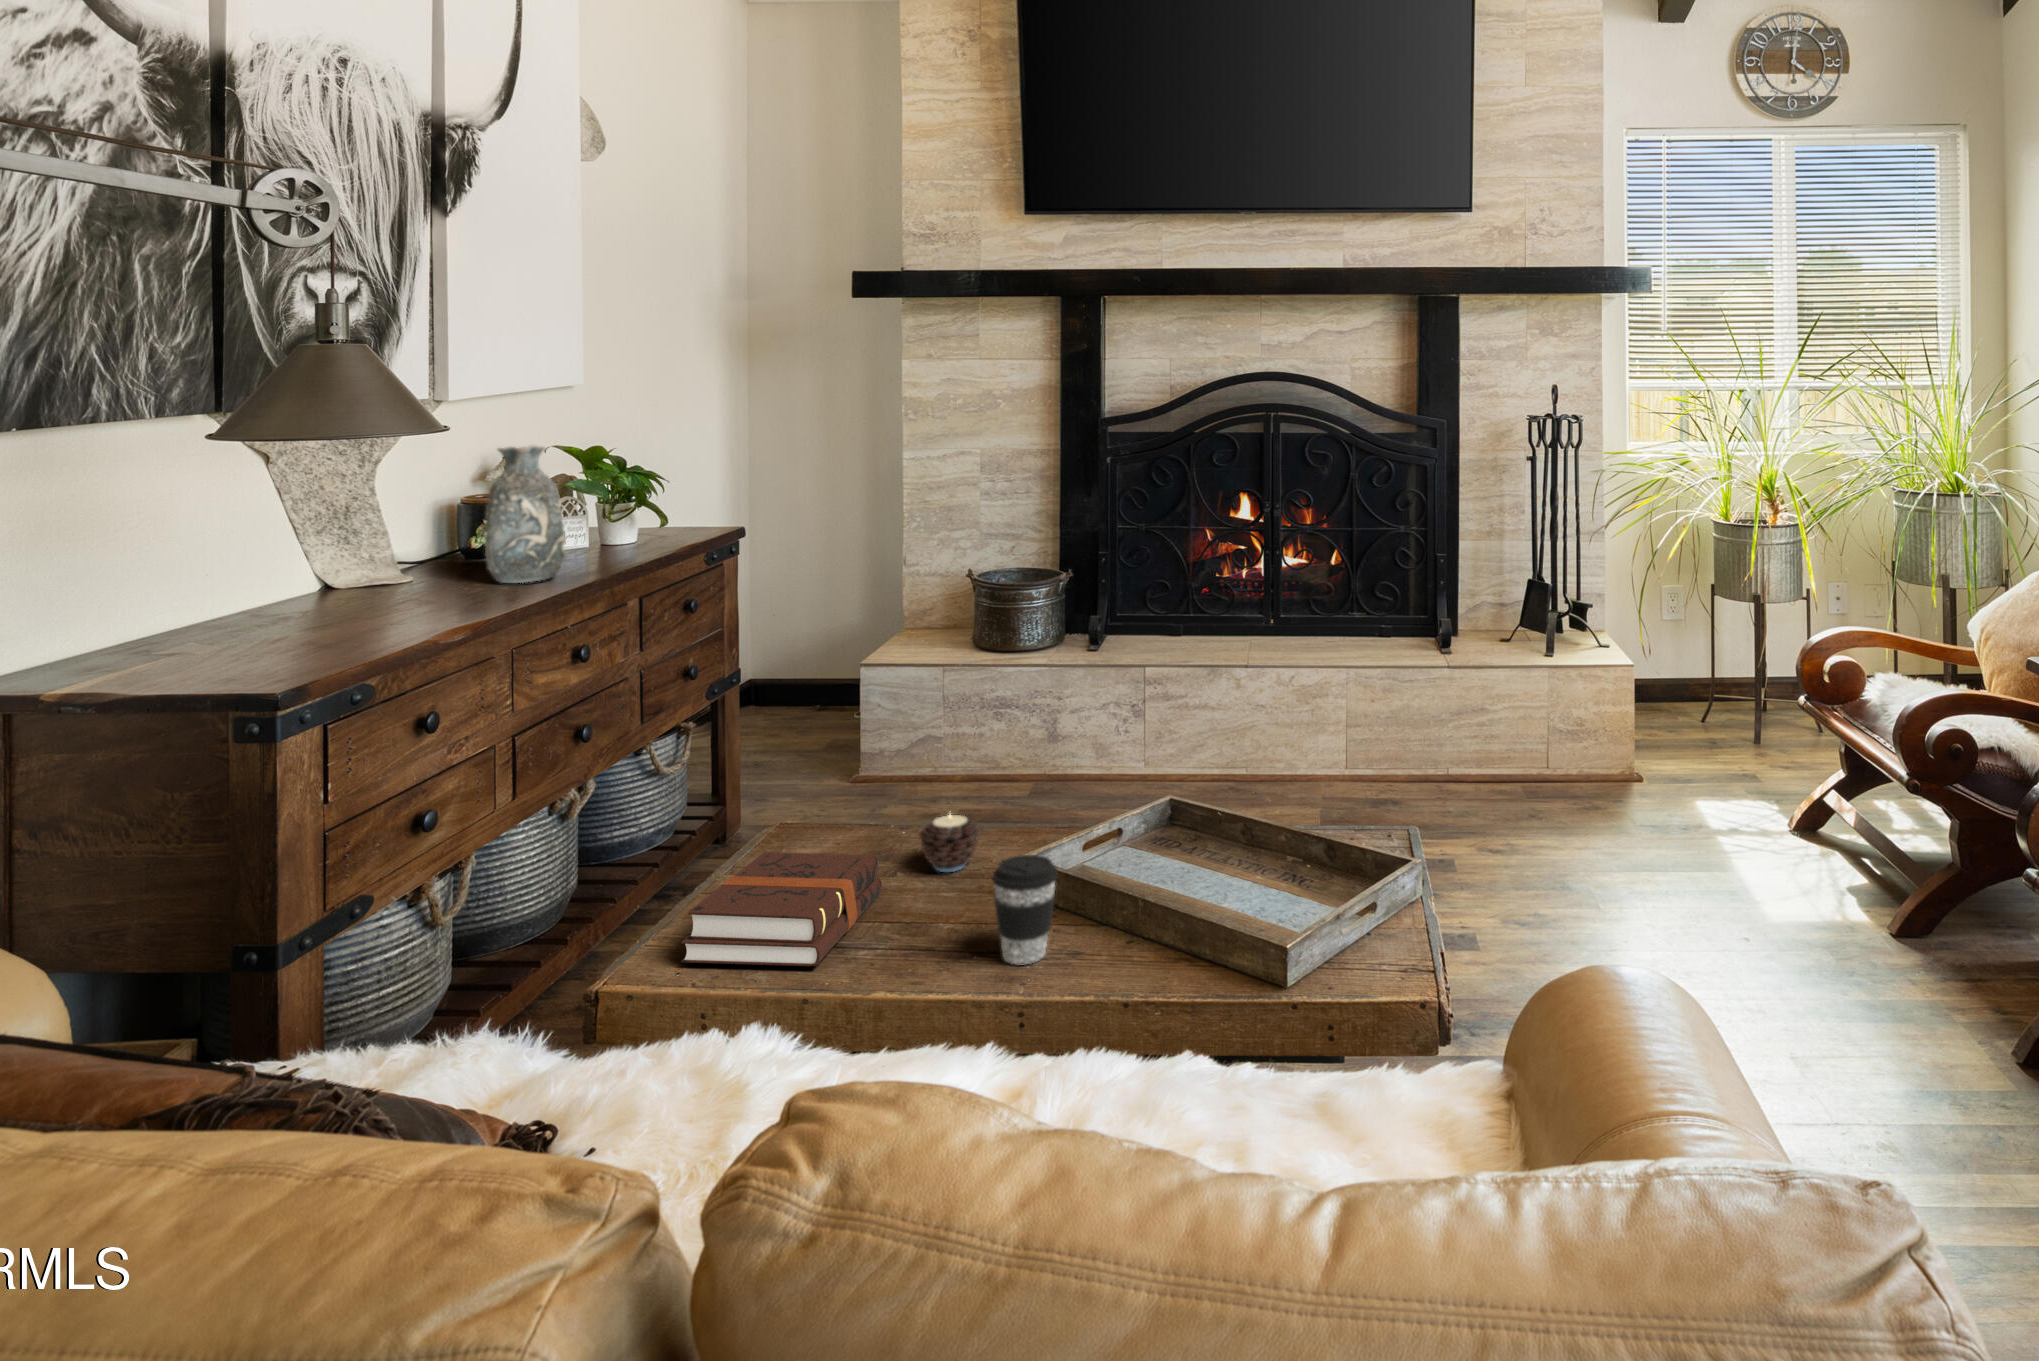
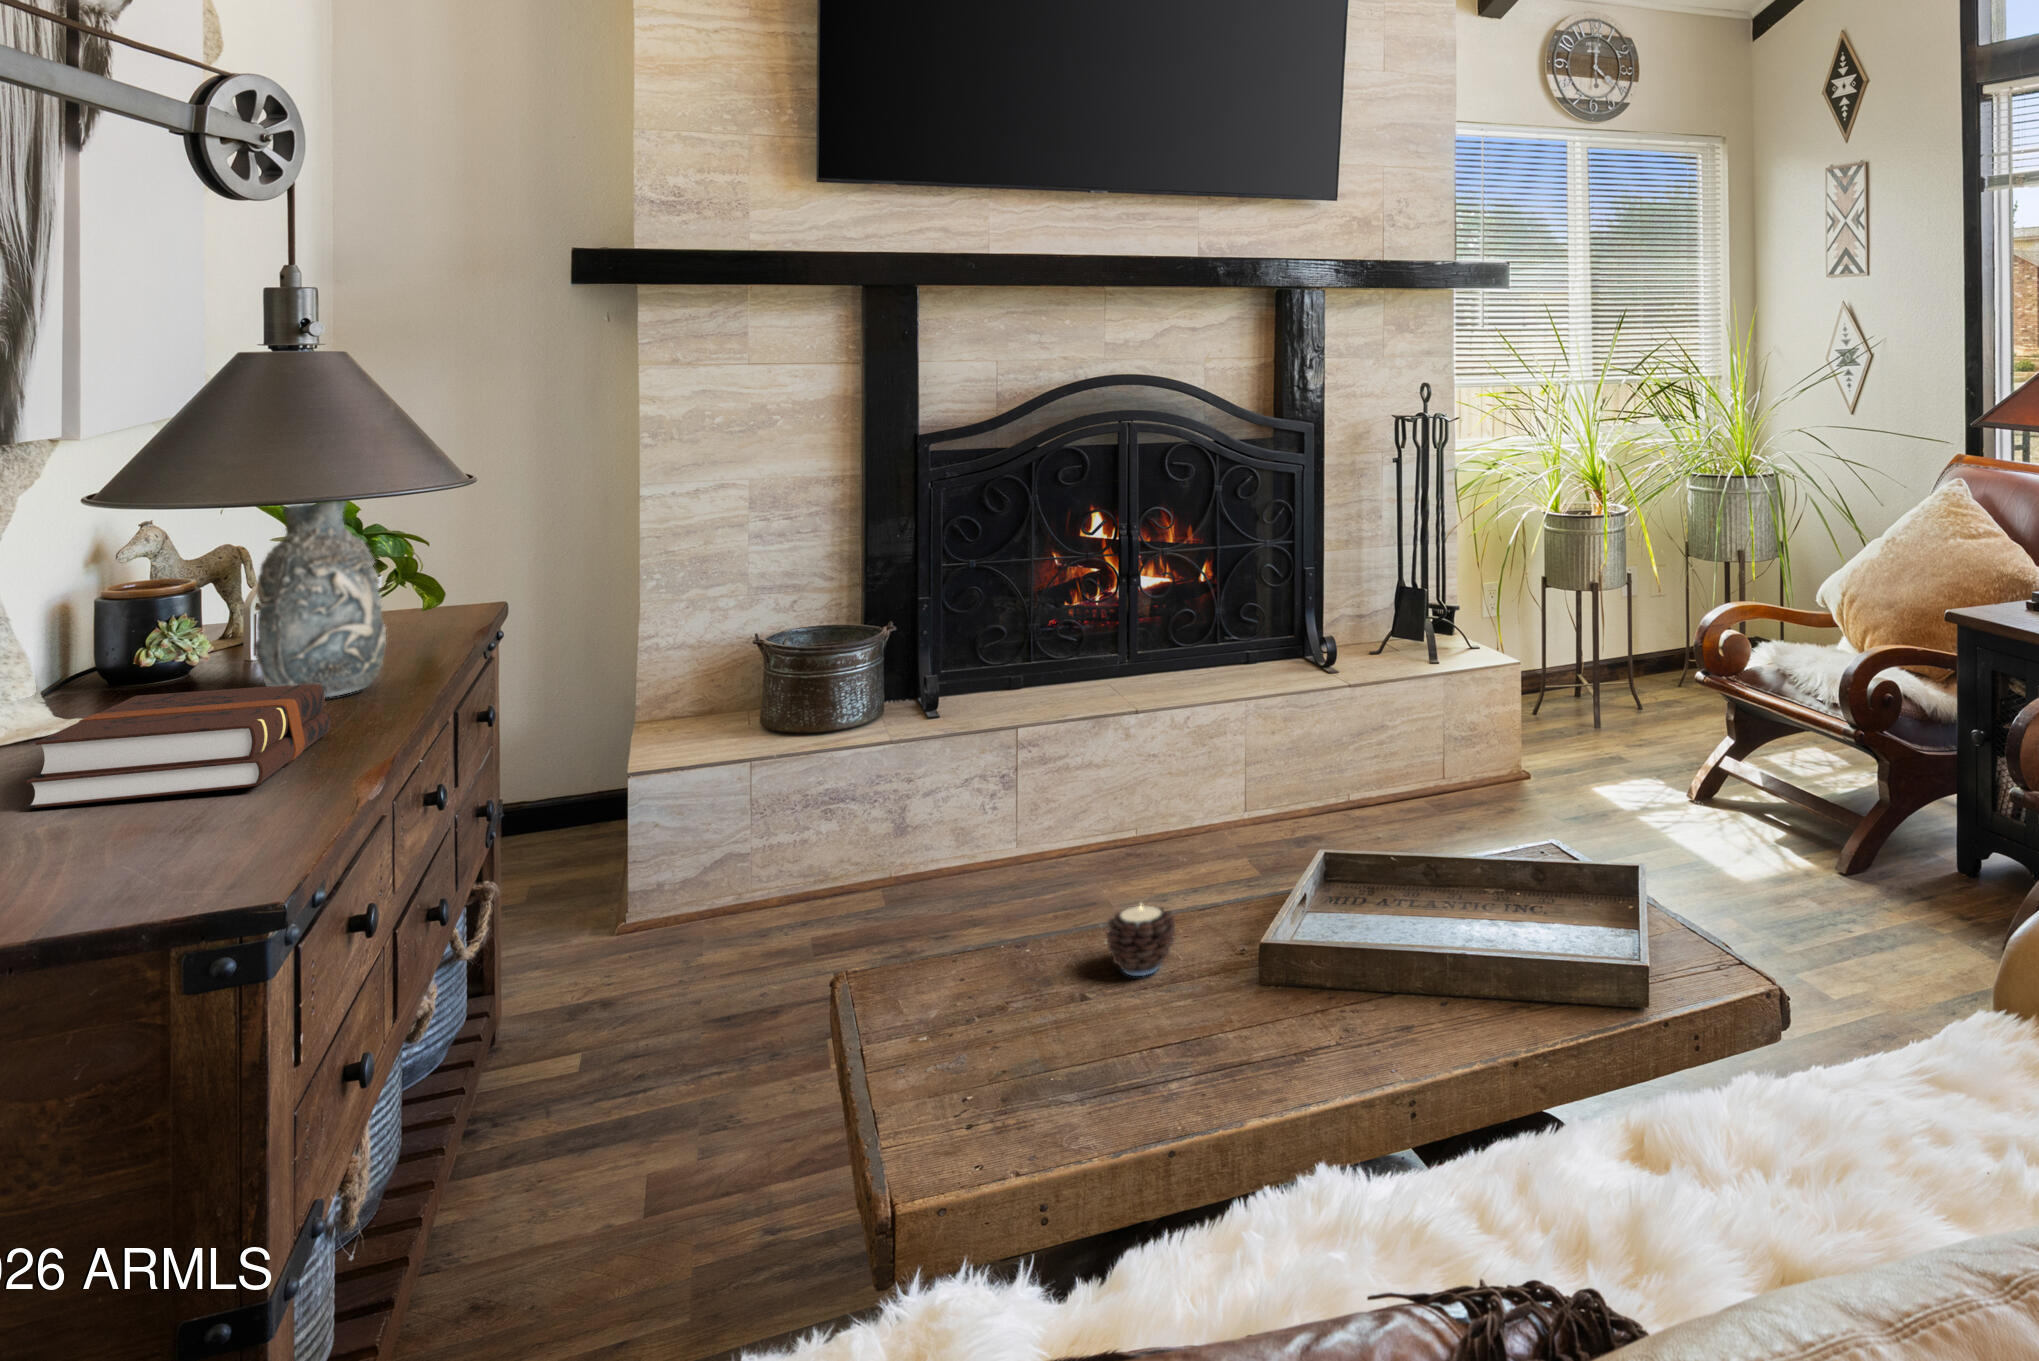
hardback book: present [681,852,882,966] -> present [25,683,331,809]
coffee cup: present [993,855,1058,964] -> none [1313,923,1386,1050]

